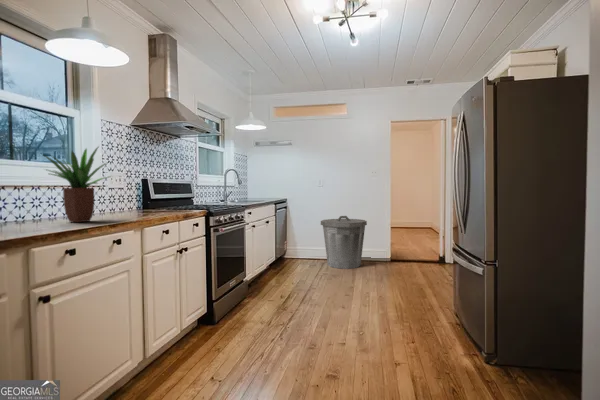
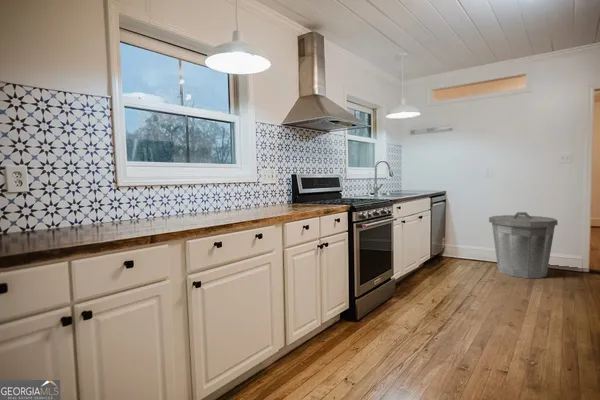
potted plant: present [45,148,105,222] -> none [204,147,260,216]

